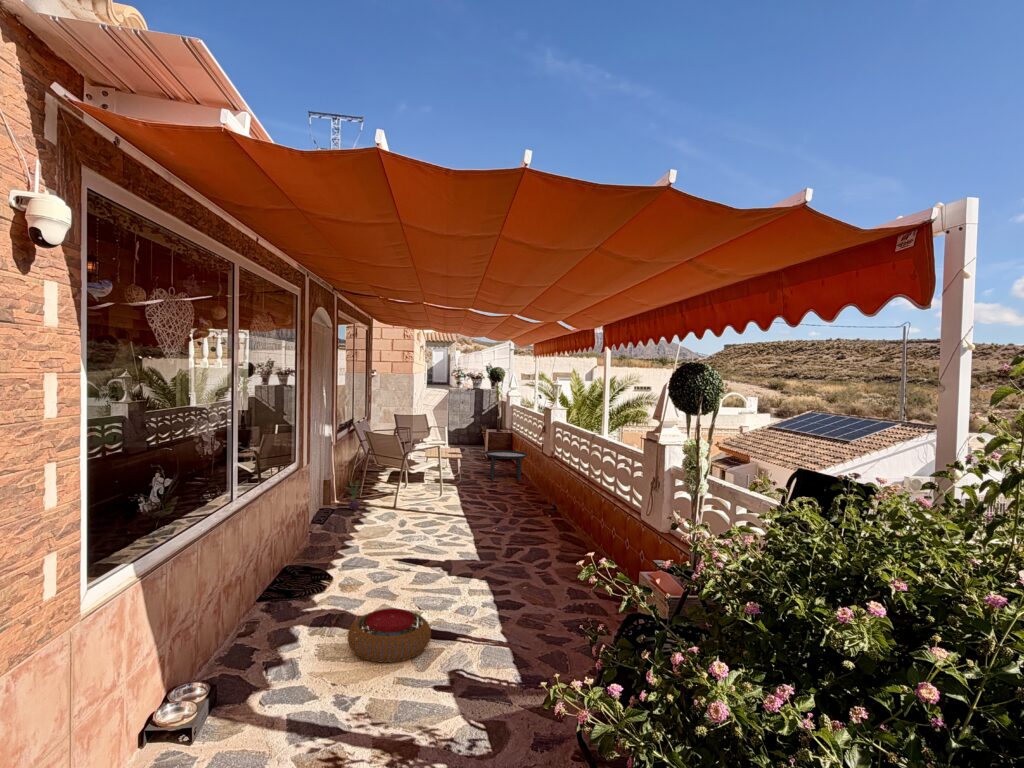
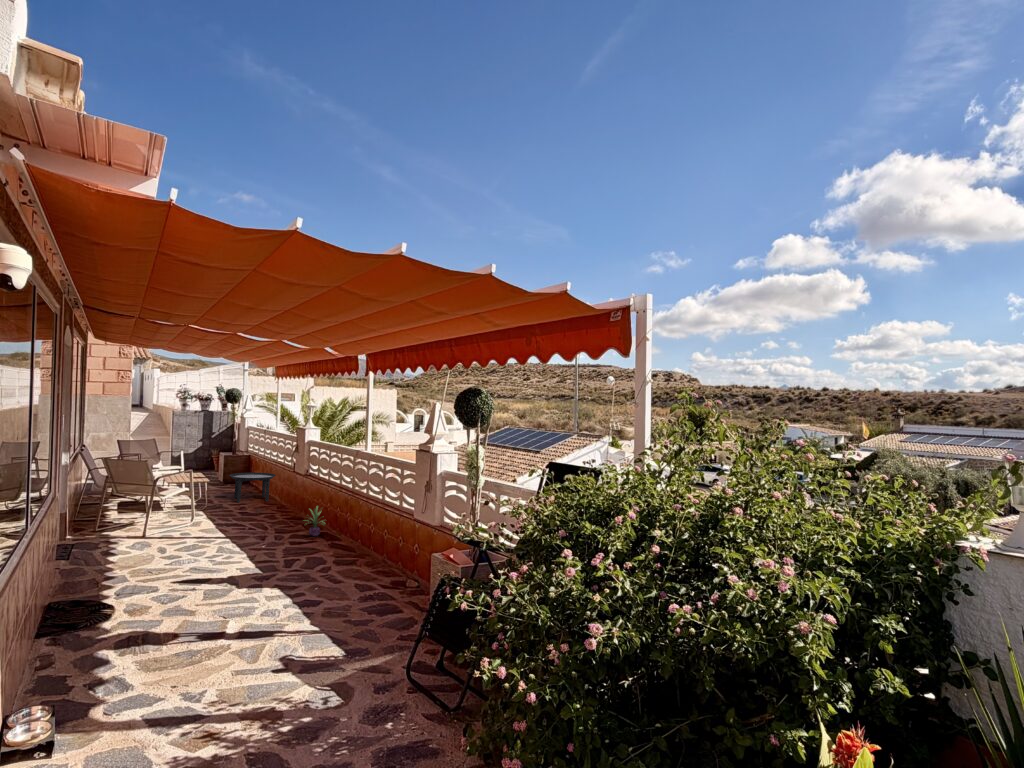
decorative plant: present [348,483,361,510] -> present [309,506,323,536]
pouf: present [347,608,431,663] -> none [168,616,254,665]

